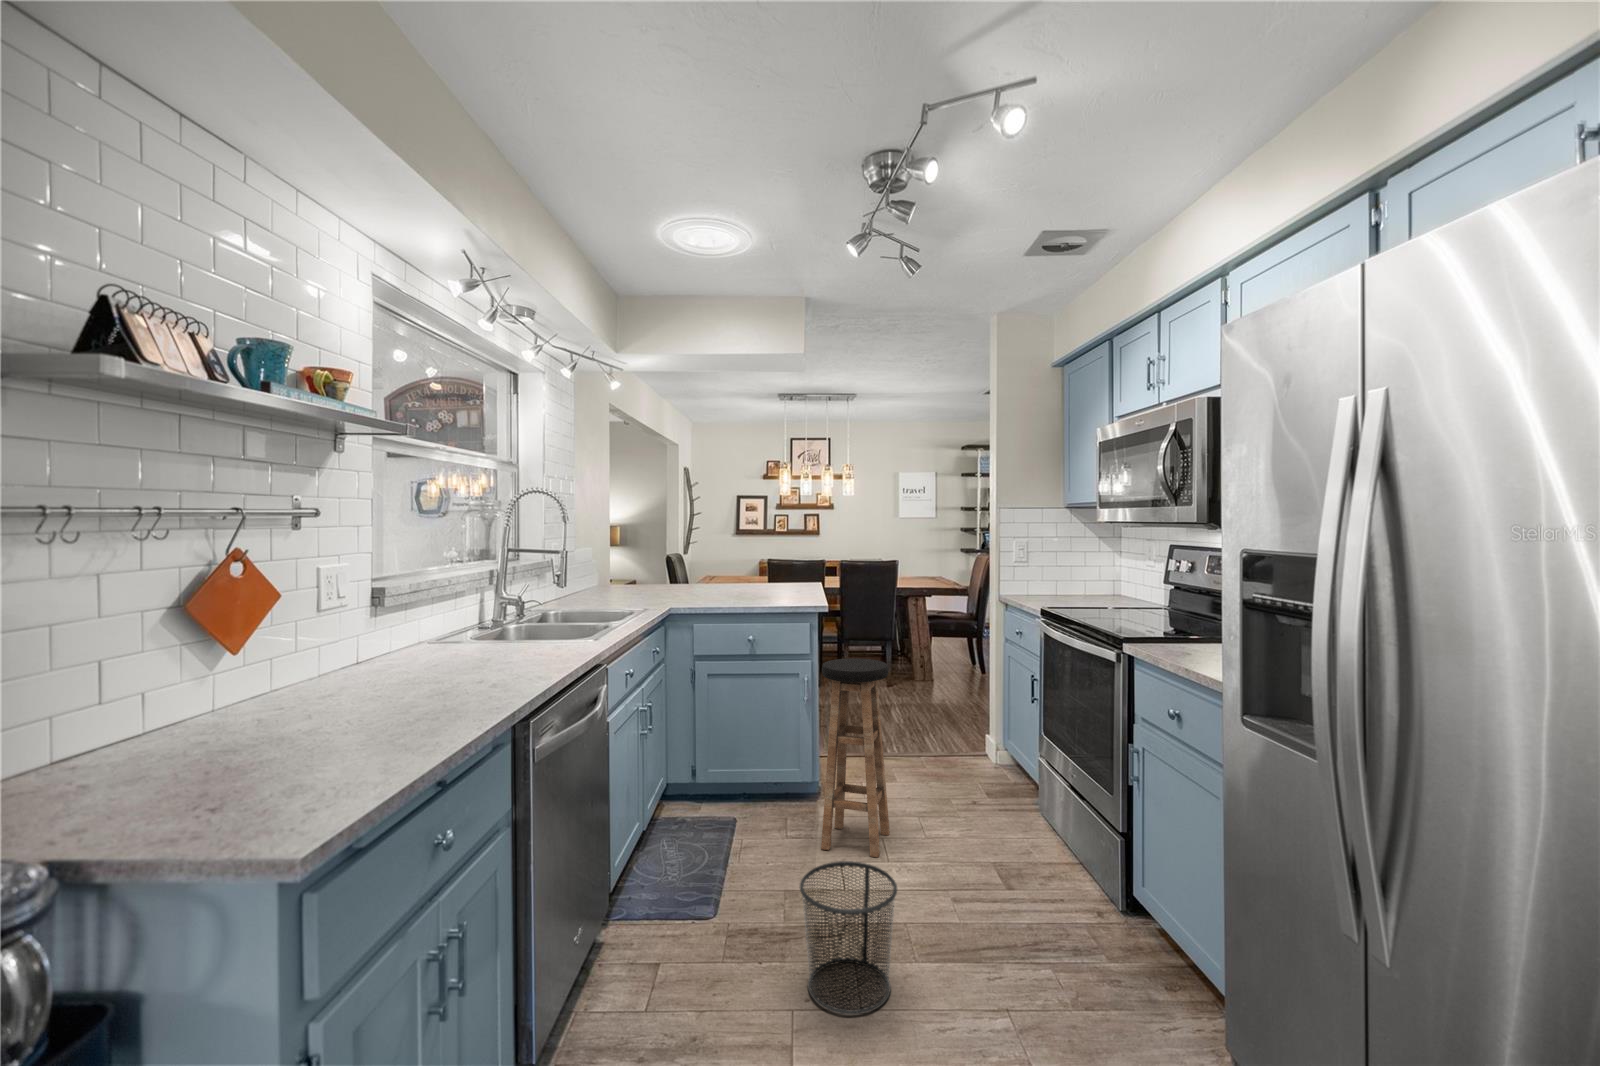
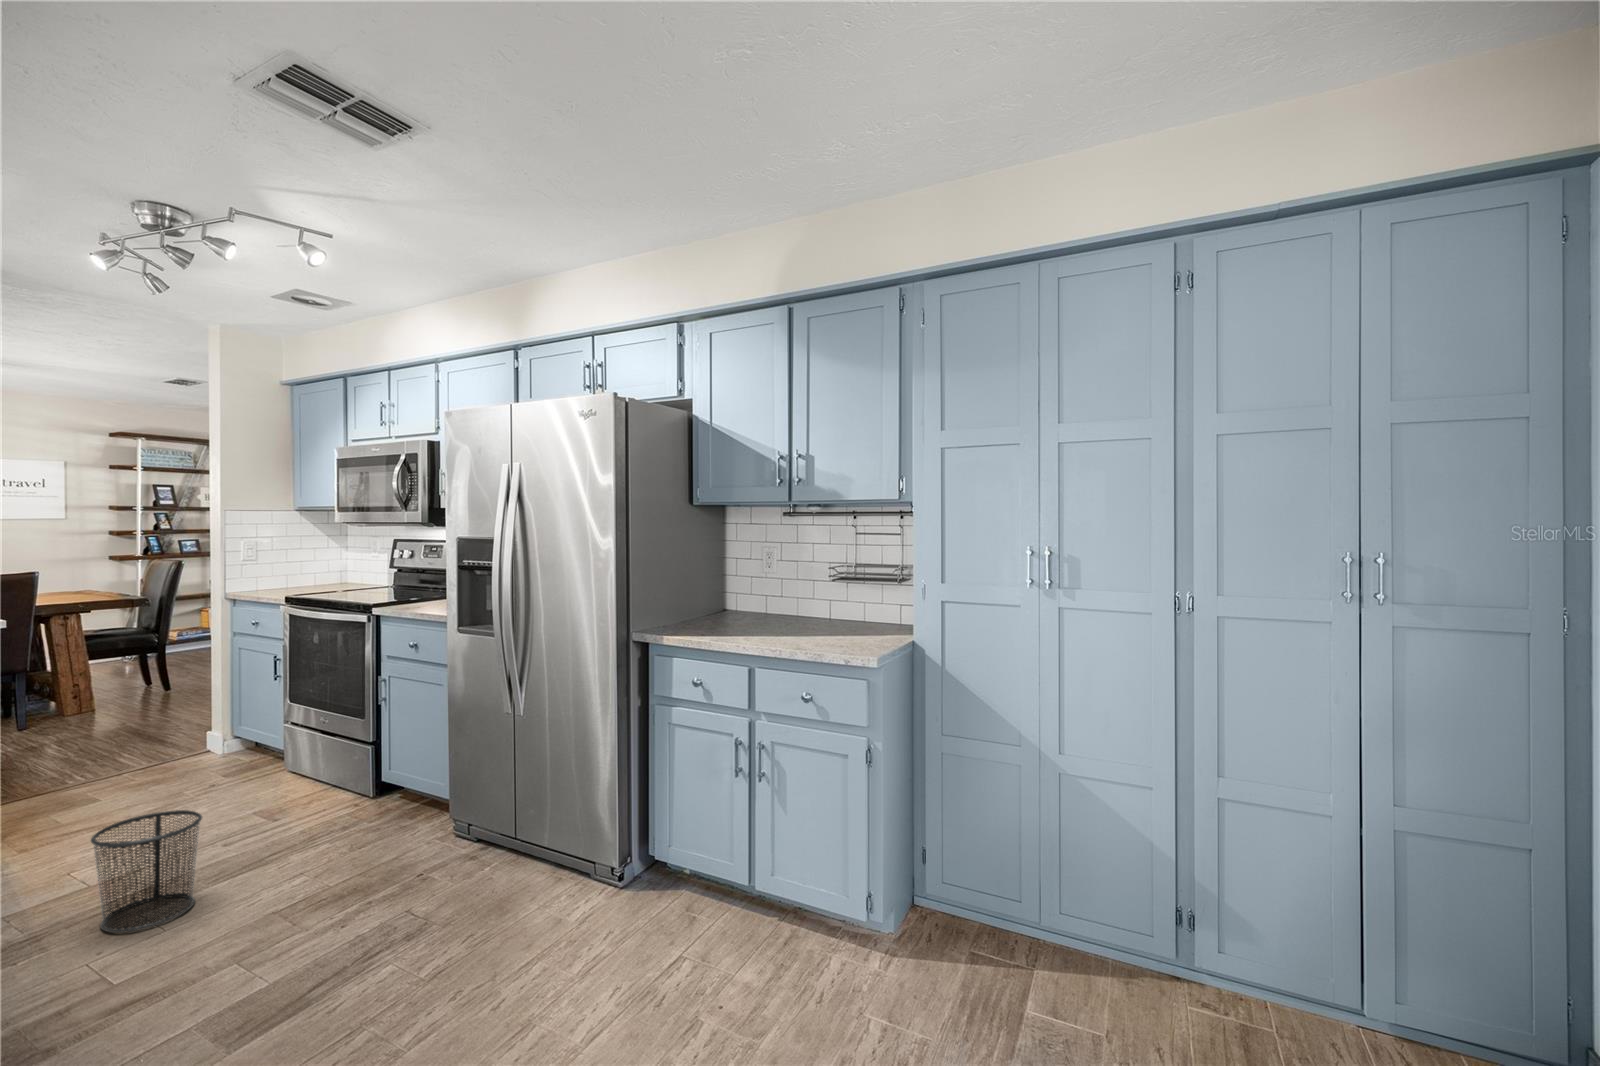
bar stool: present [821,658,890,857] -> none [33,659,128,862]

